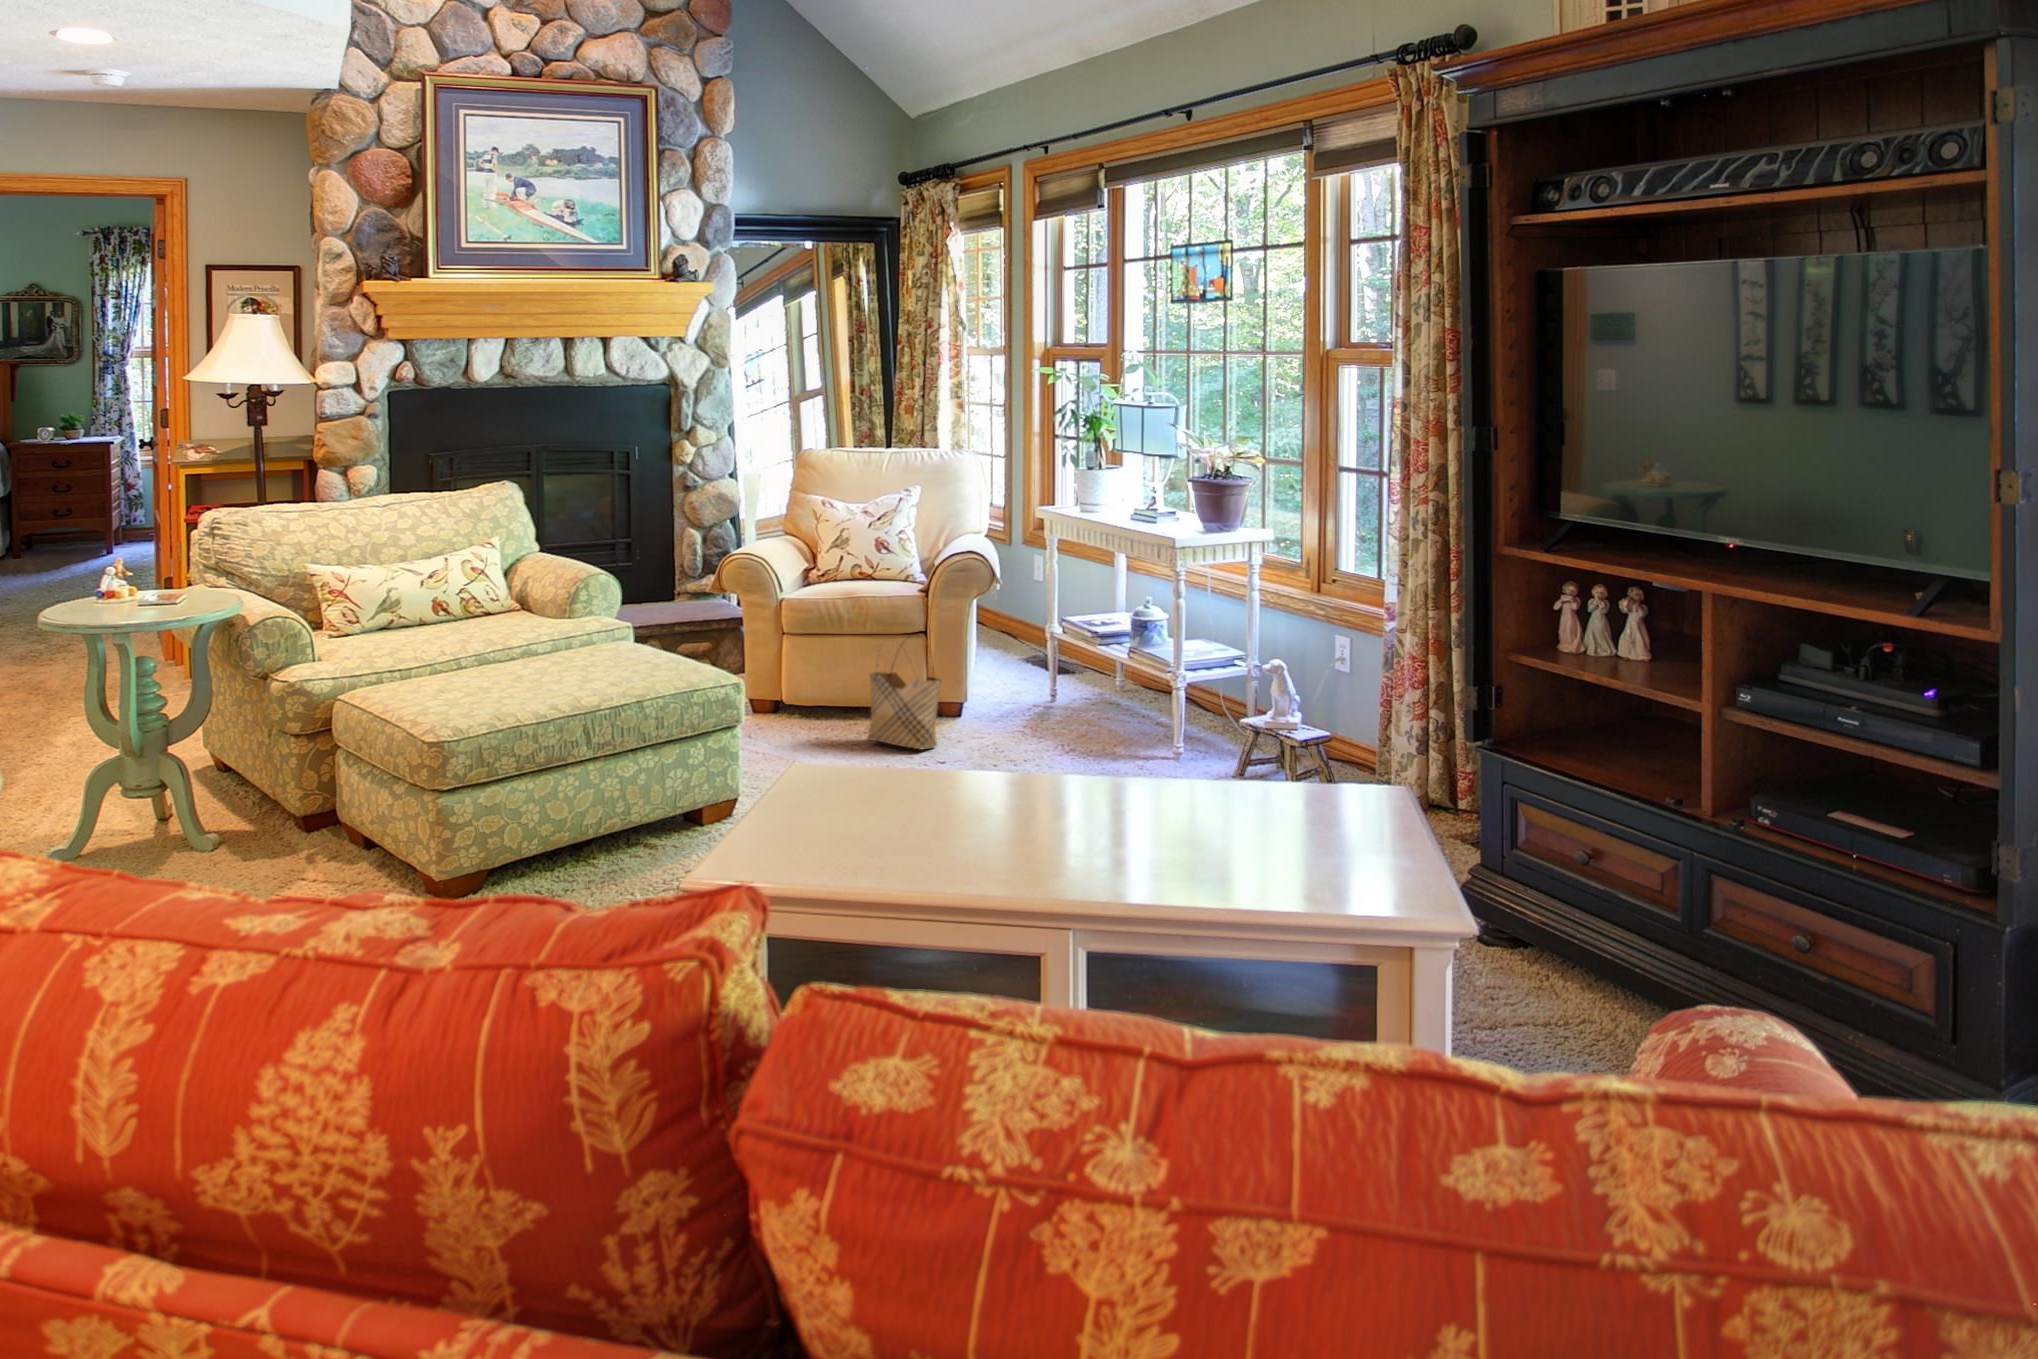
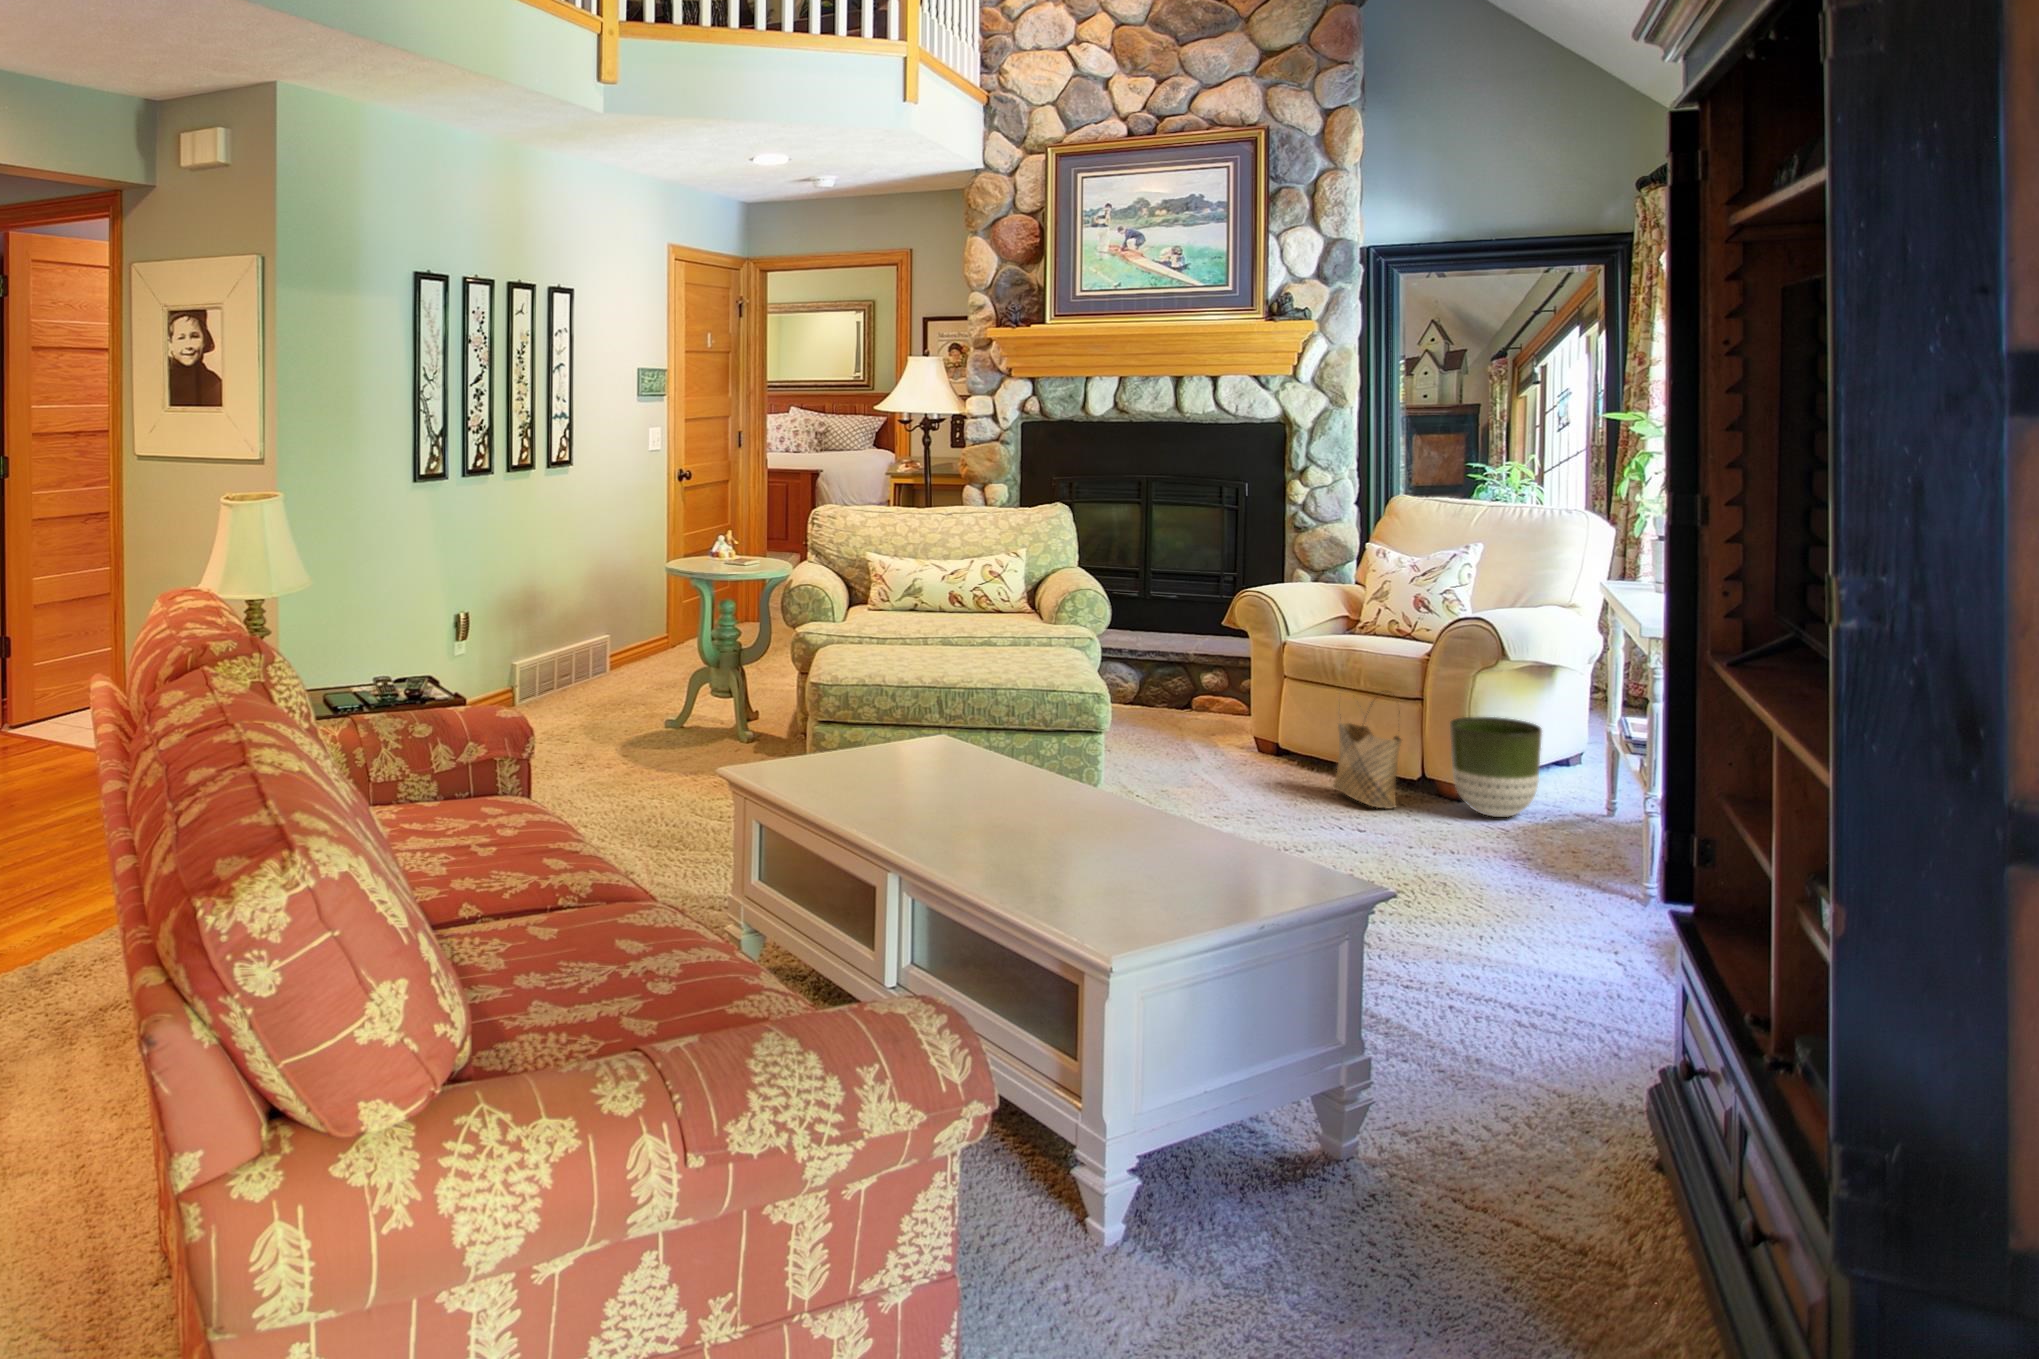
planter: none [975,646,1051,738] -> present [1450,717,1542,817]

